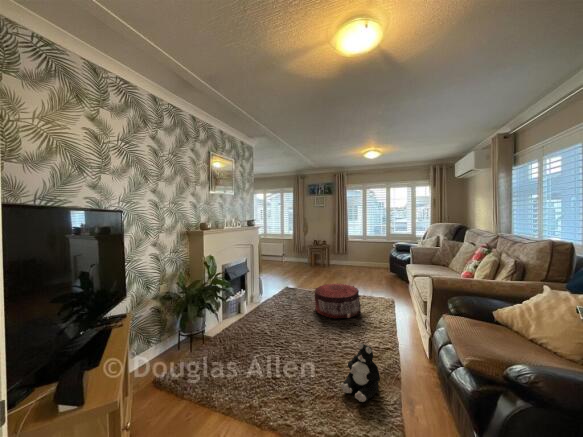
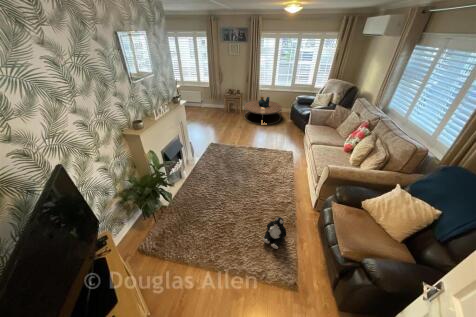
coffee table: none [331,245,378,276] -> present [244,96,282,124]
pouf: present [315,283,361,319] -> none [237,146,271,177]

